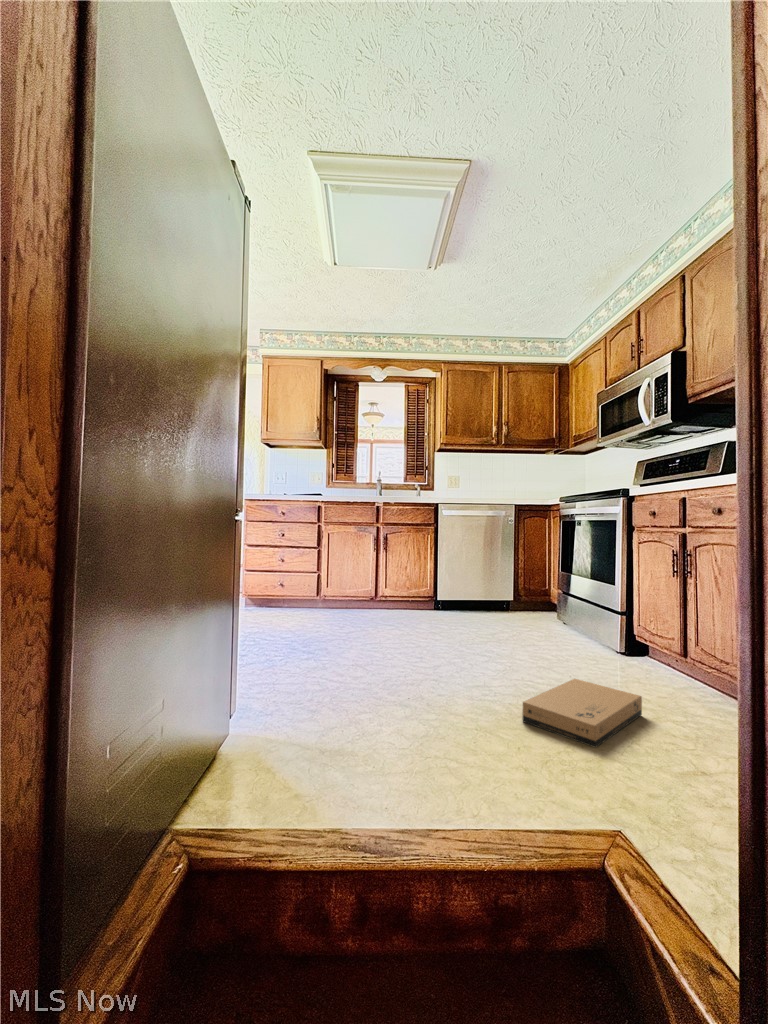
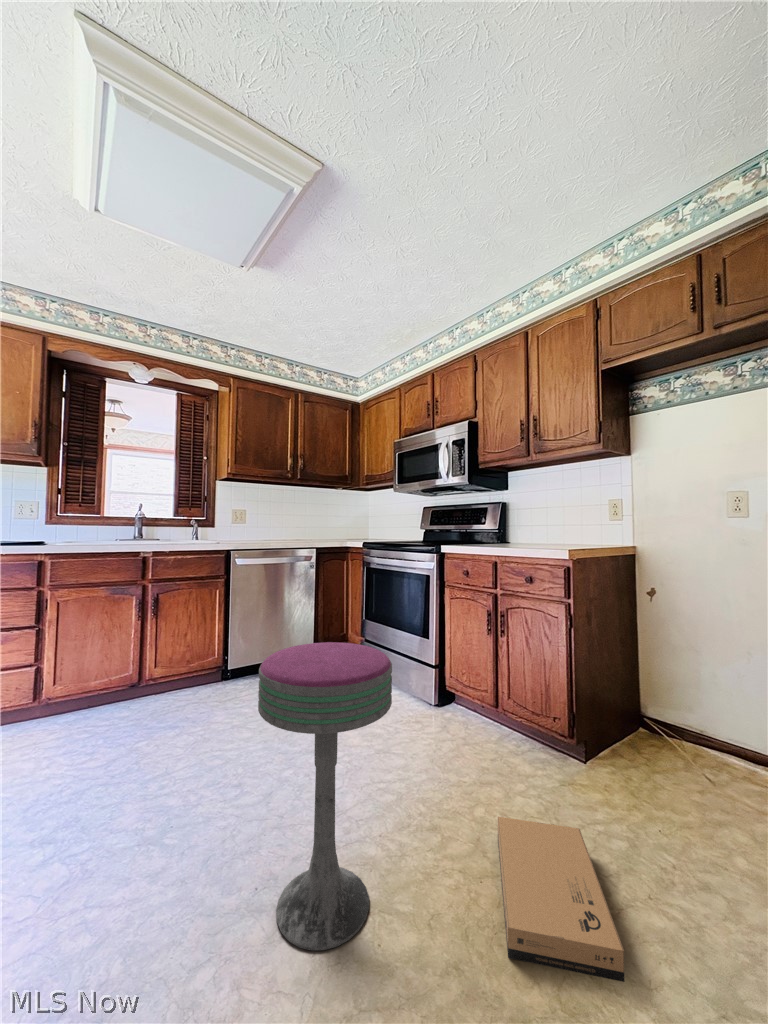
bar stool: none [389,528,473,694] -> present [258,642,392,951]

